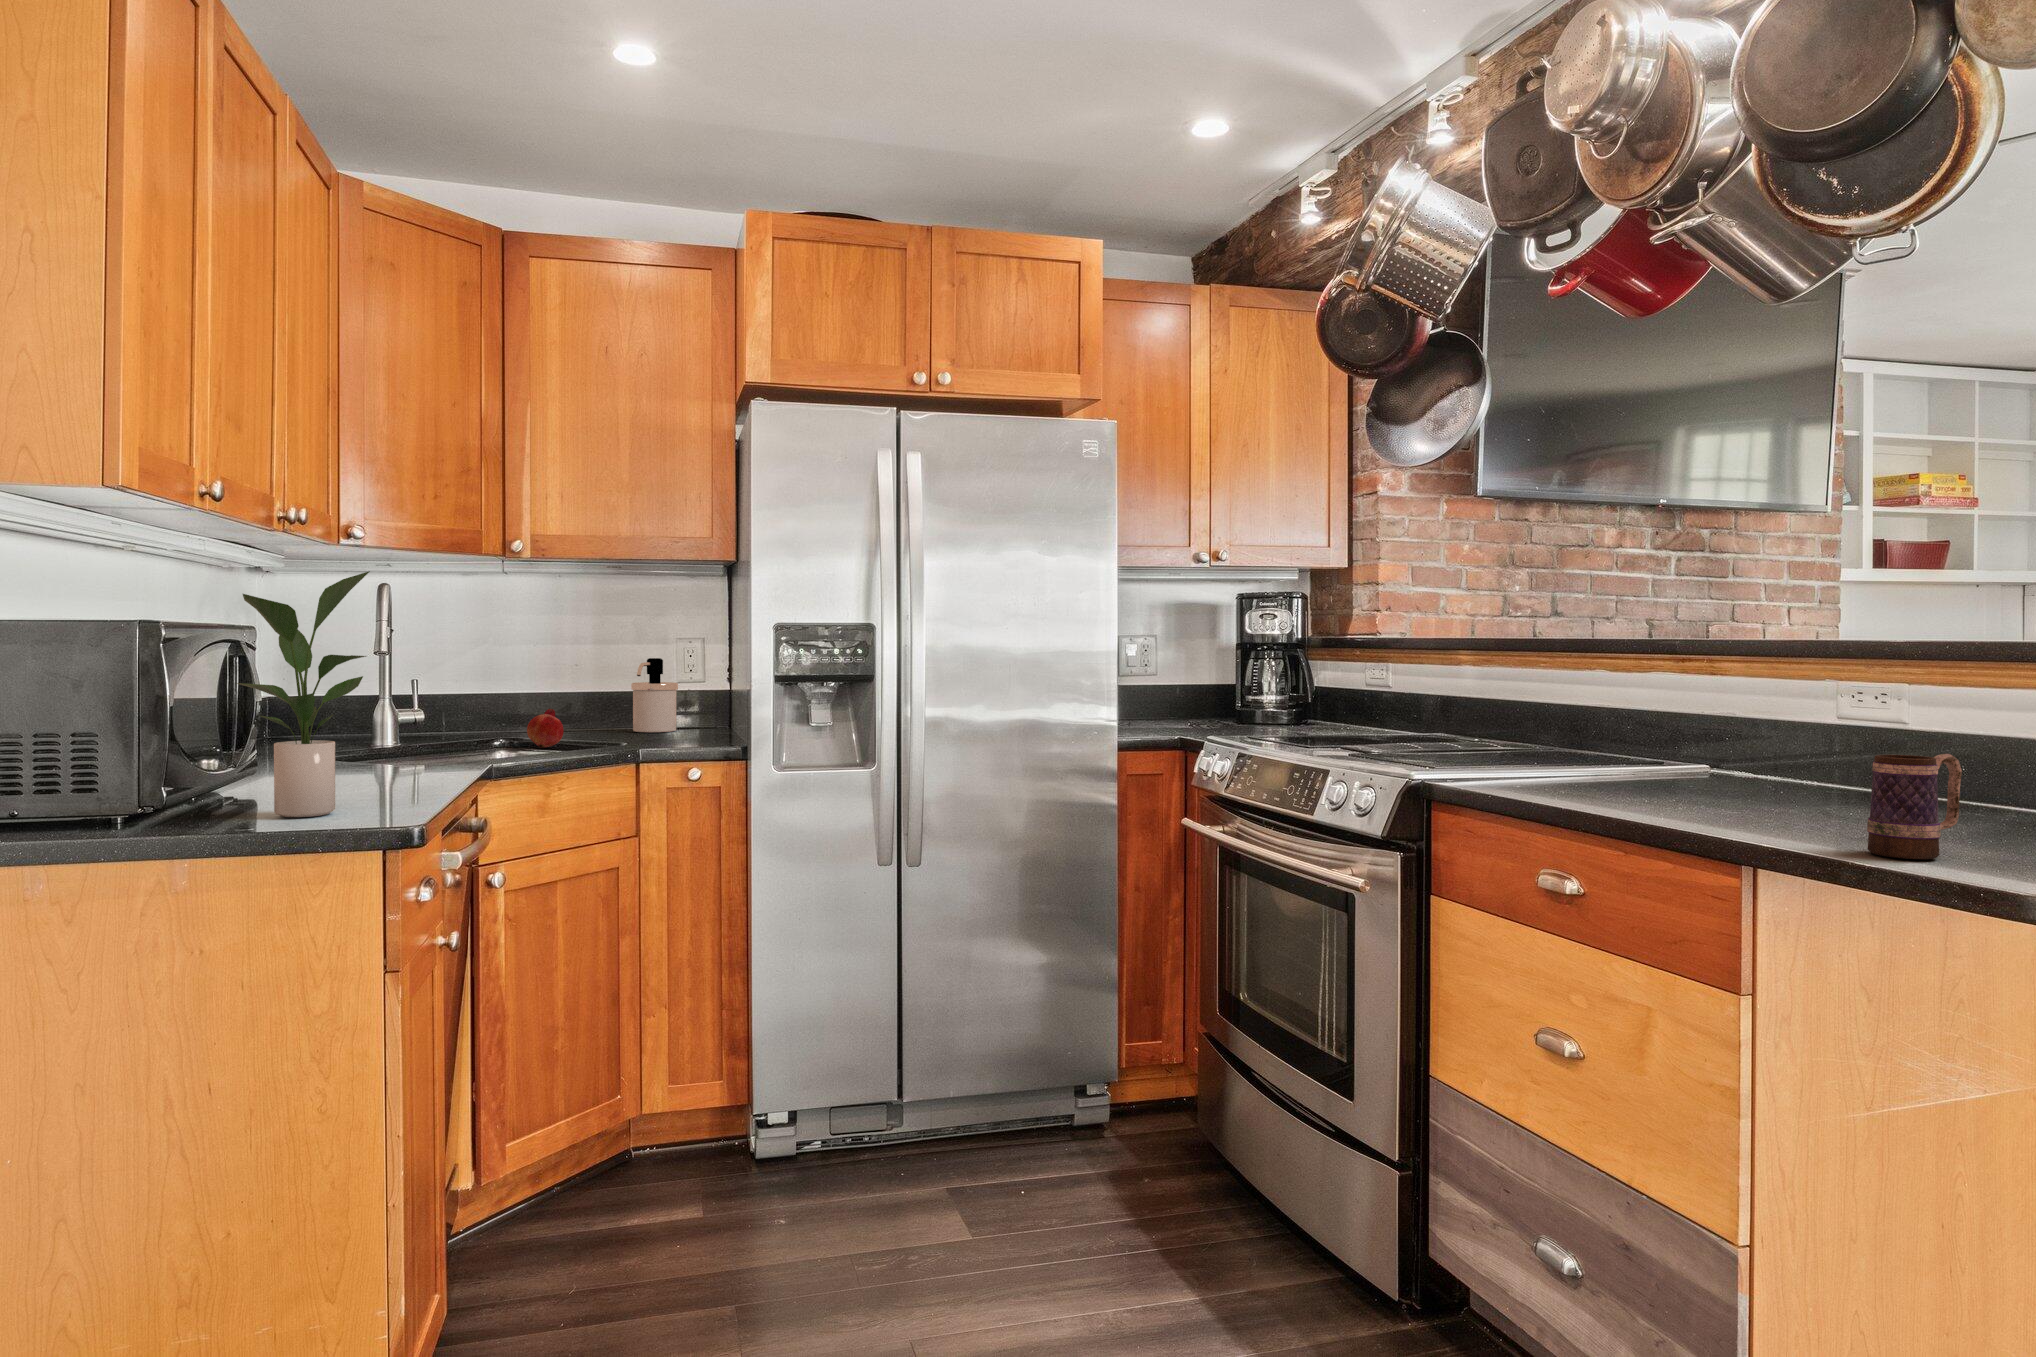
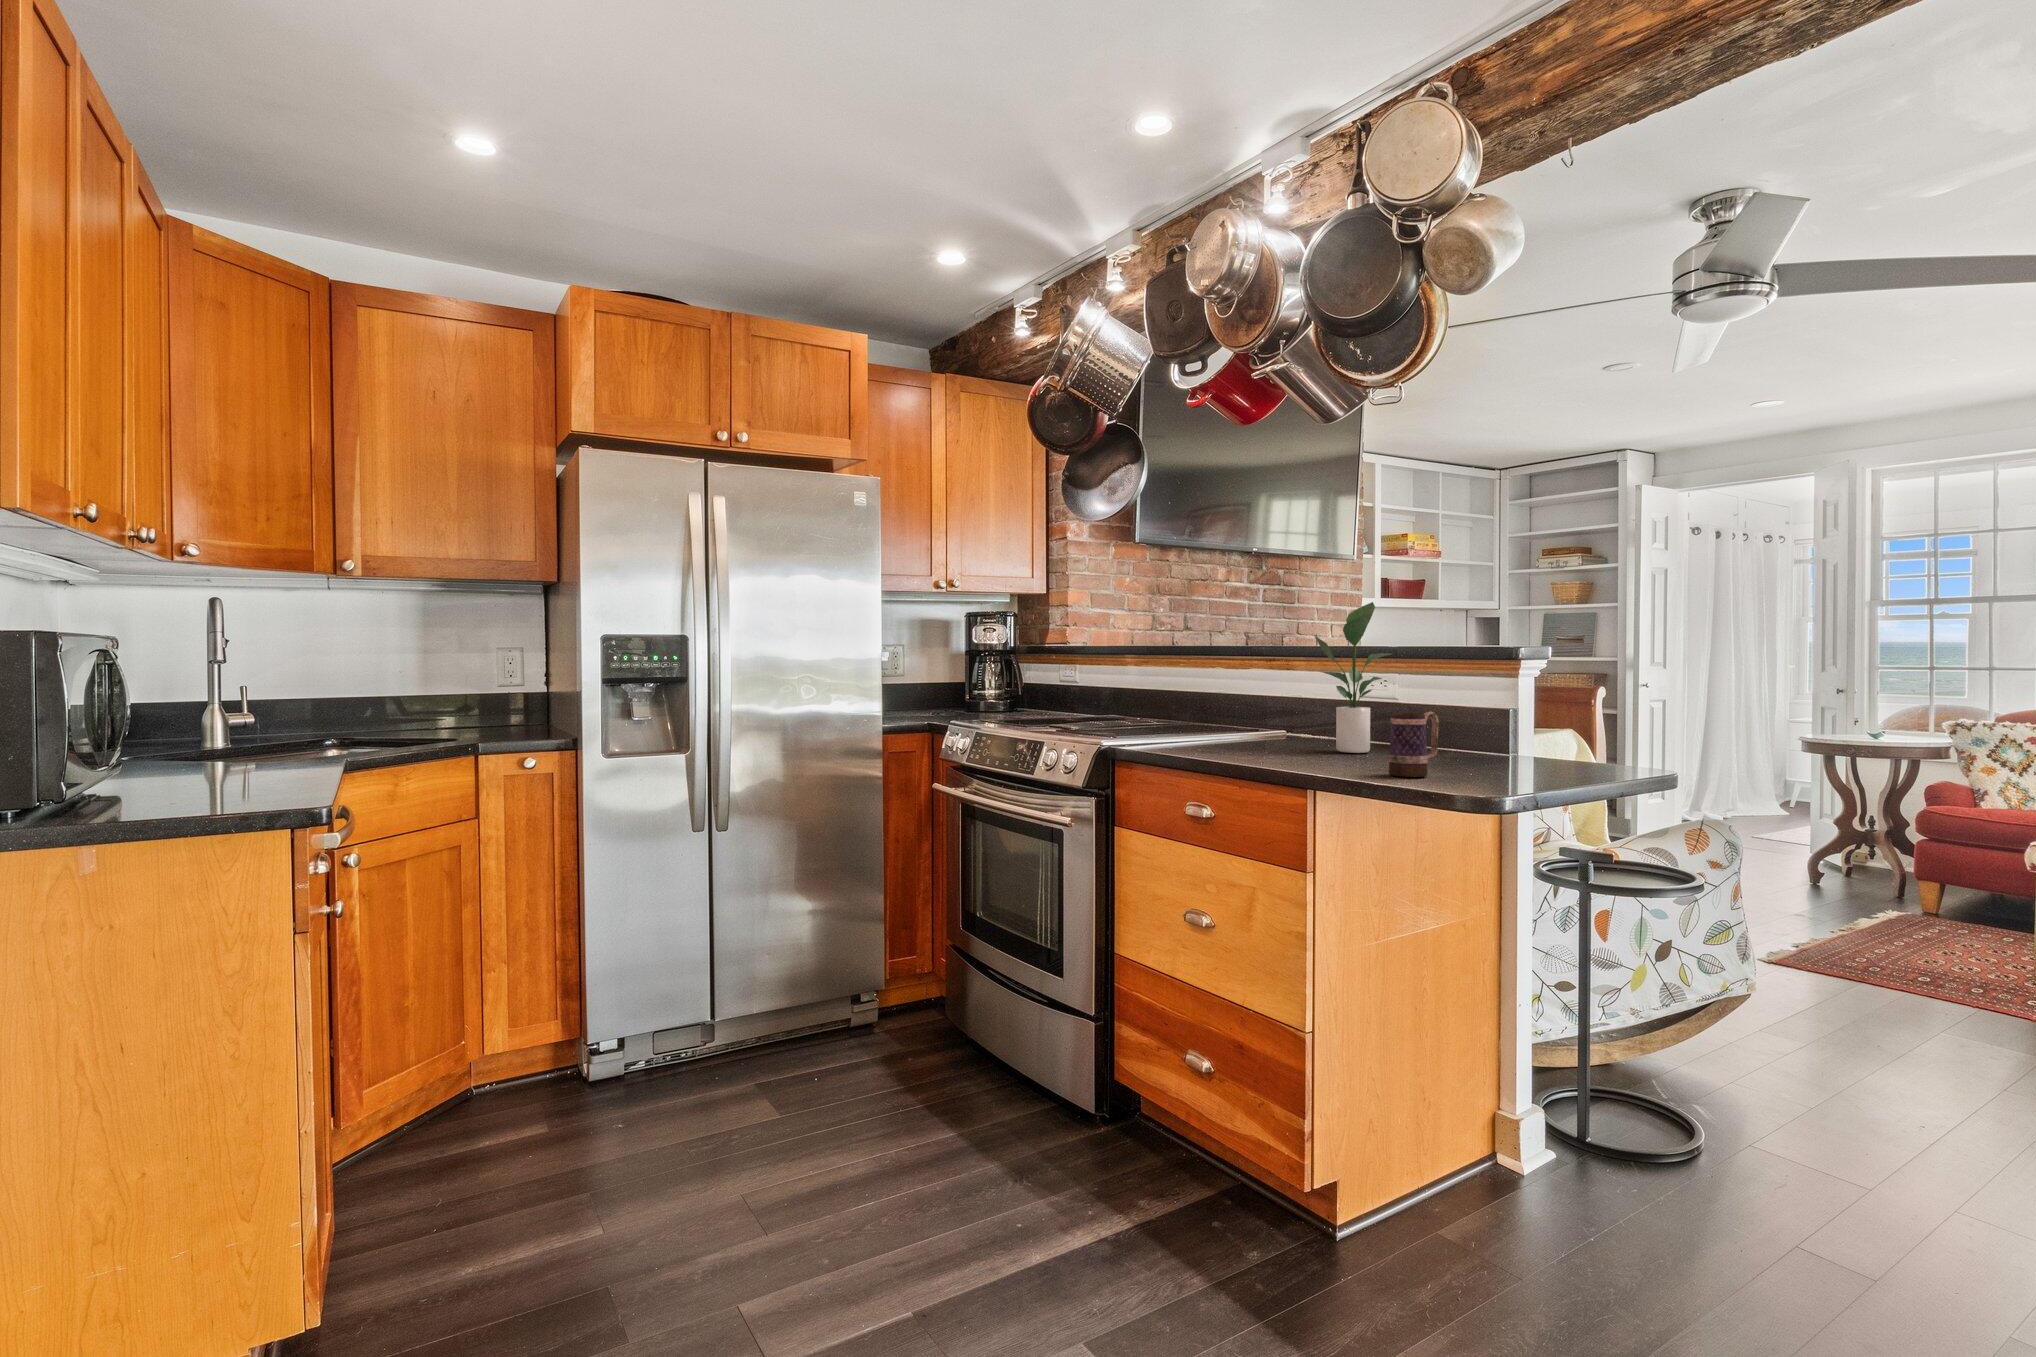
potted plant: present [237,571,370,817] -> present [1314,602,1391,753]
soap dispenser: present [631,658,678,732] -> none [452,666,496,729]
fruit: present [527,708,564,748] -> none [365,709,400,743]

